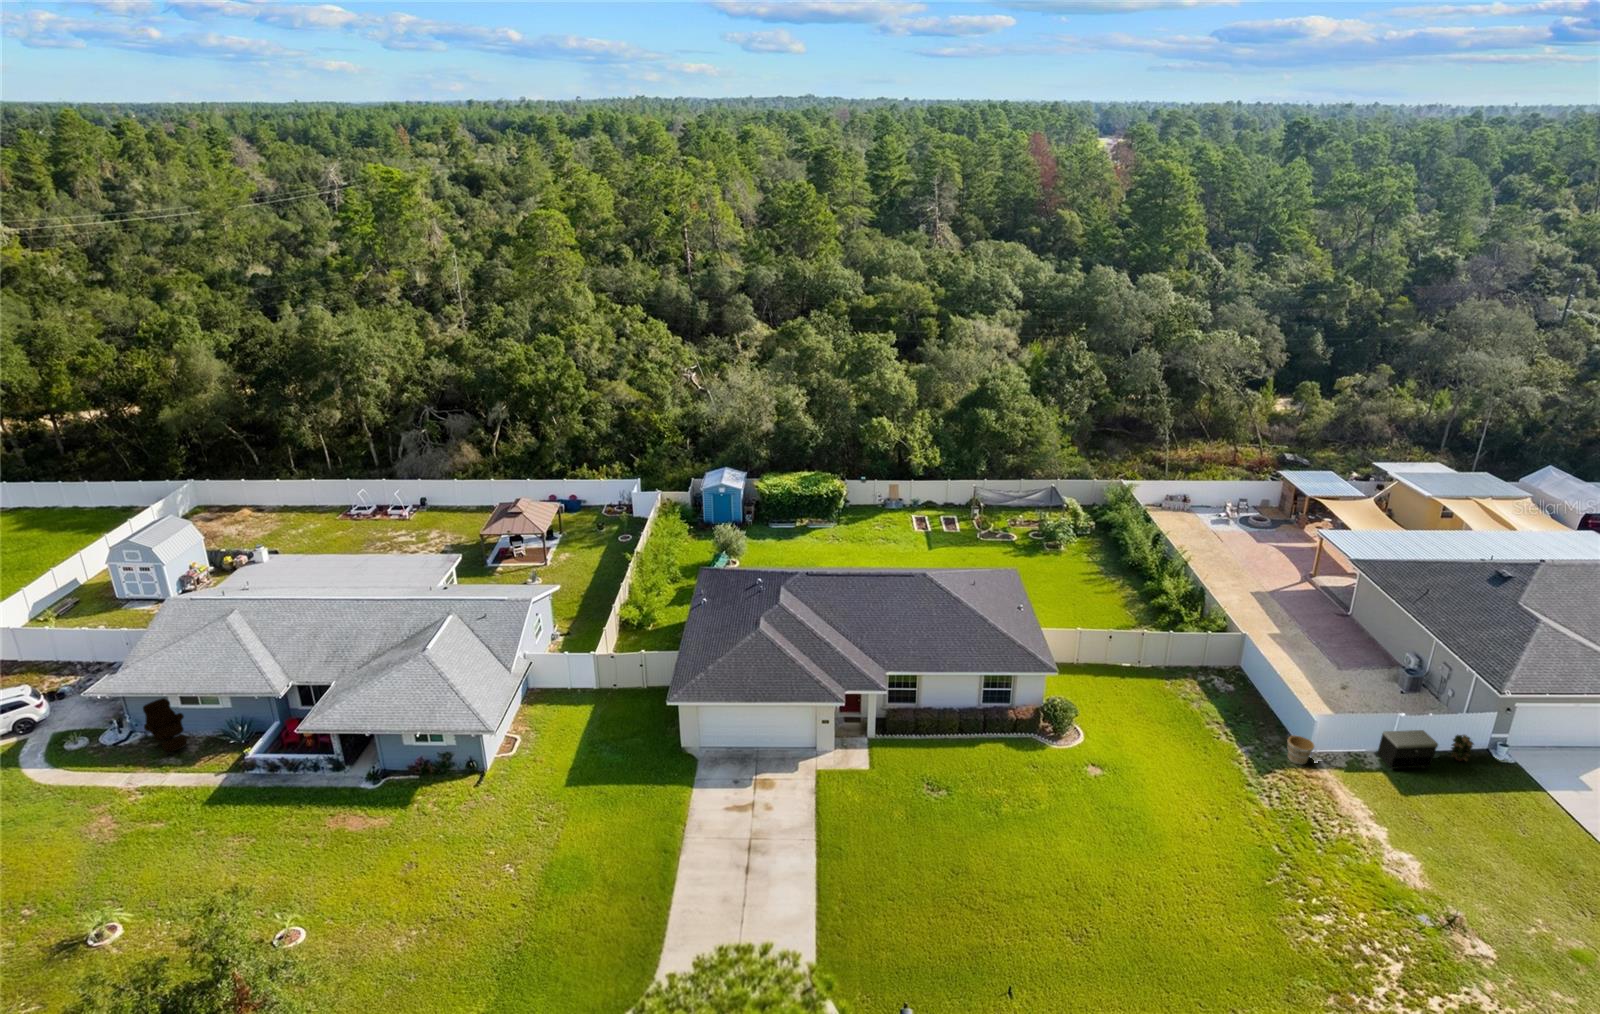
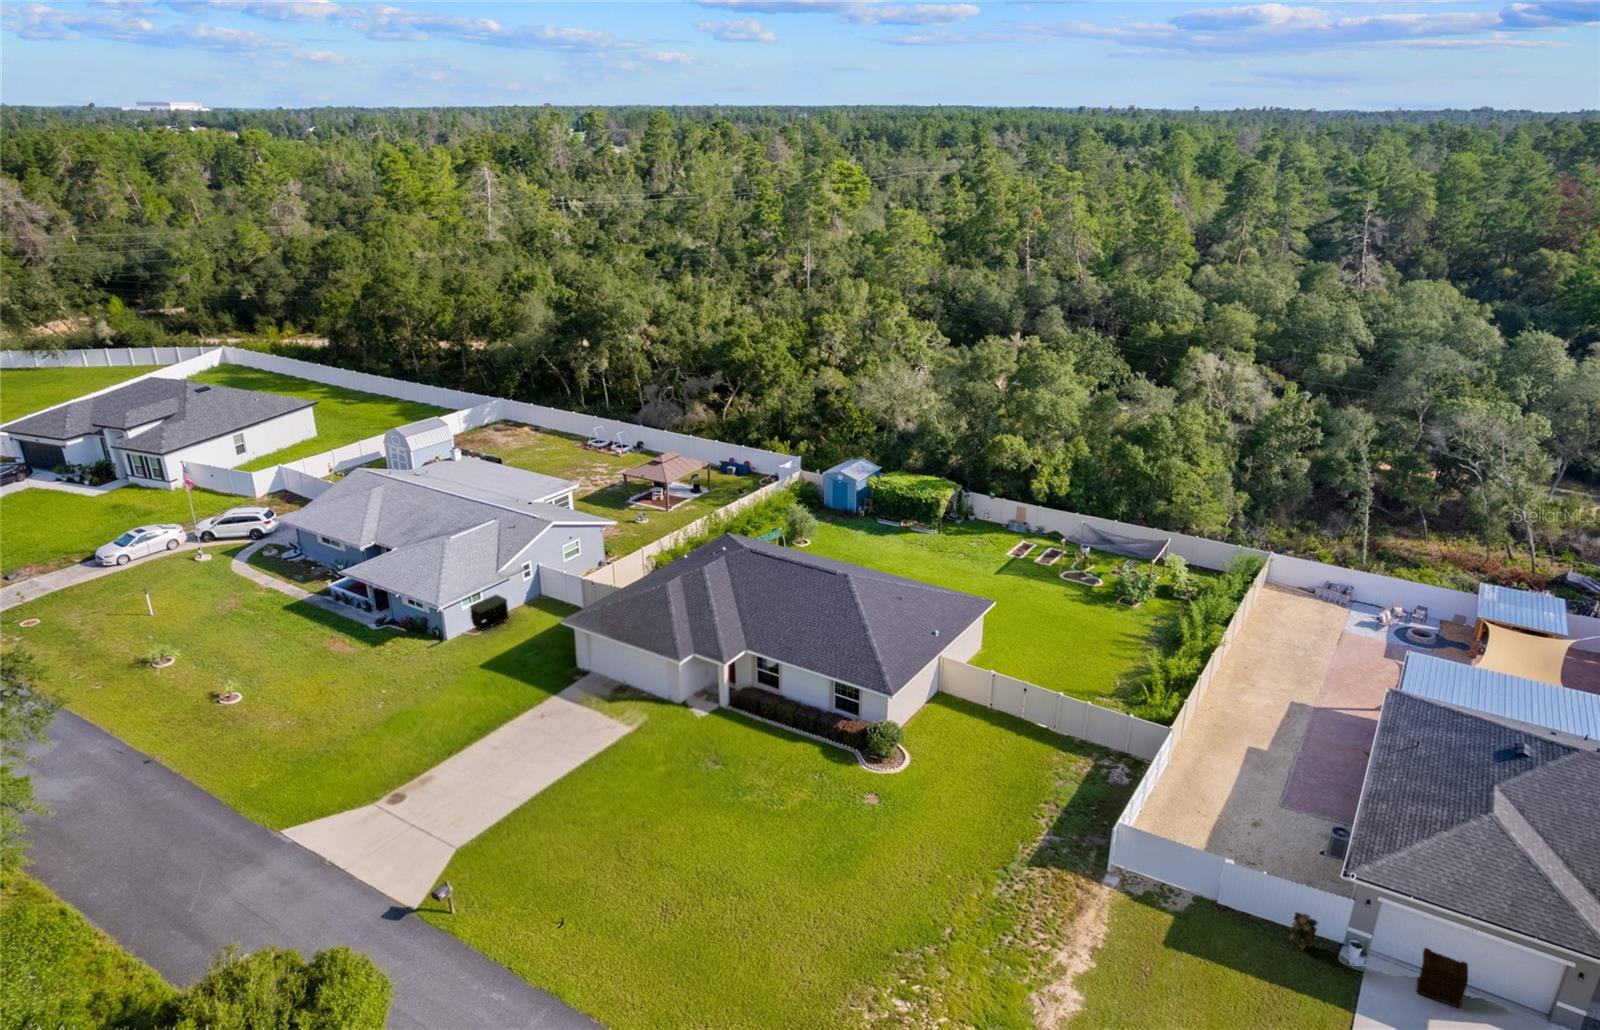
lounge chair: present [143,698,187,753] -> none [298,534,325,575]
wooden crate: none [1521,724,1575,762] -> present [1416,948,1468,1007]
storage bench: present [1377,730,1438,769] -> present [470,595,509,631]
wooden bucket: present [1288,736,1315,765] -> none [1081,840,1111,876]

